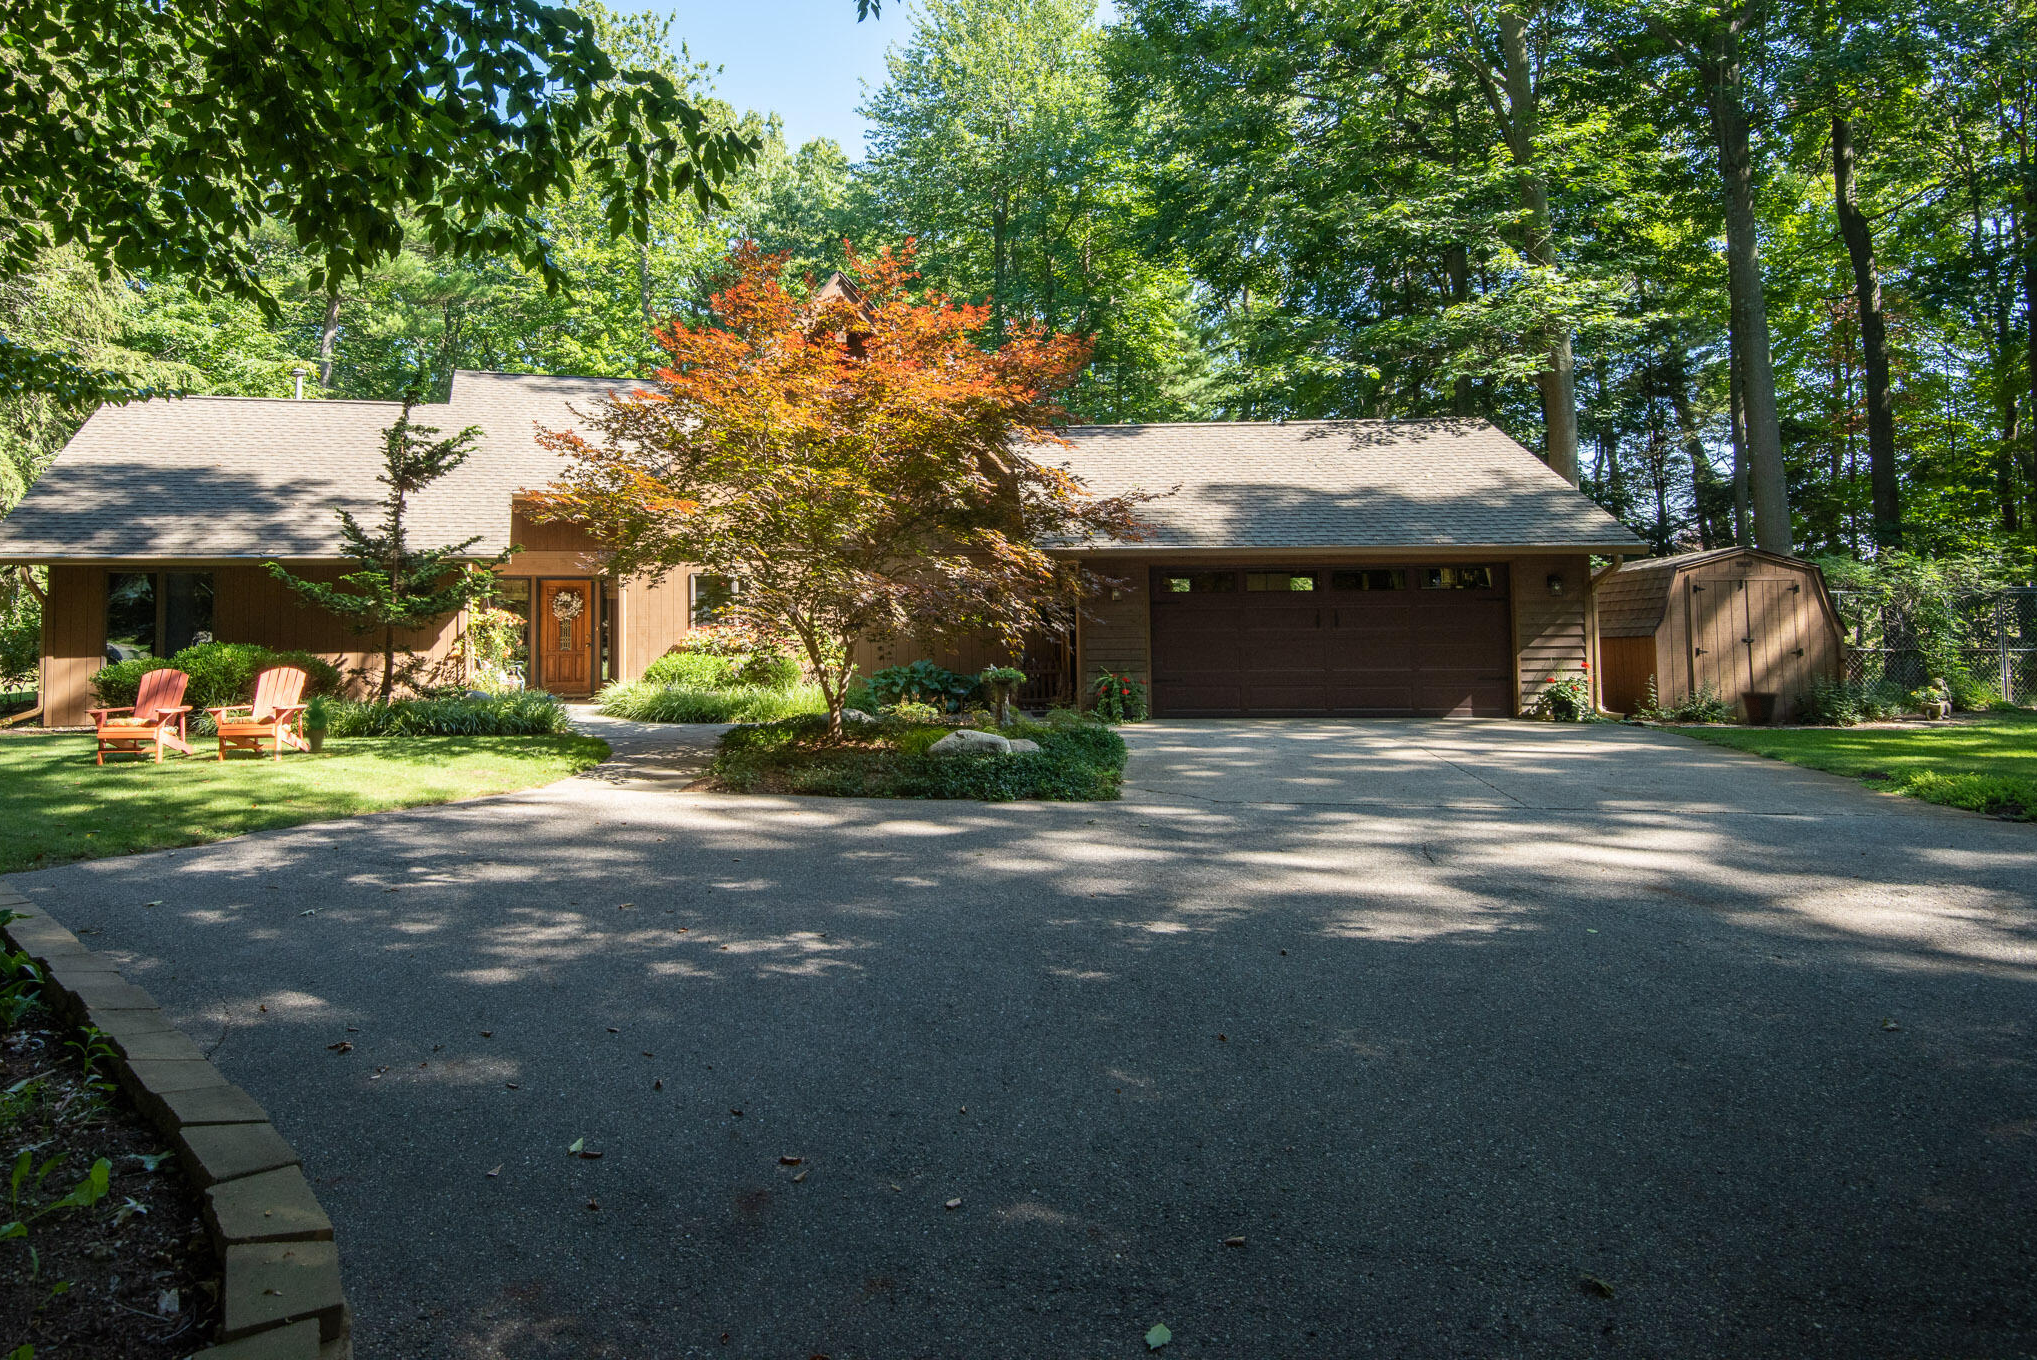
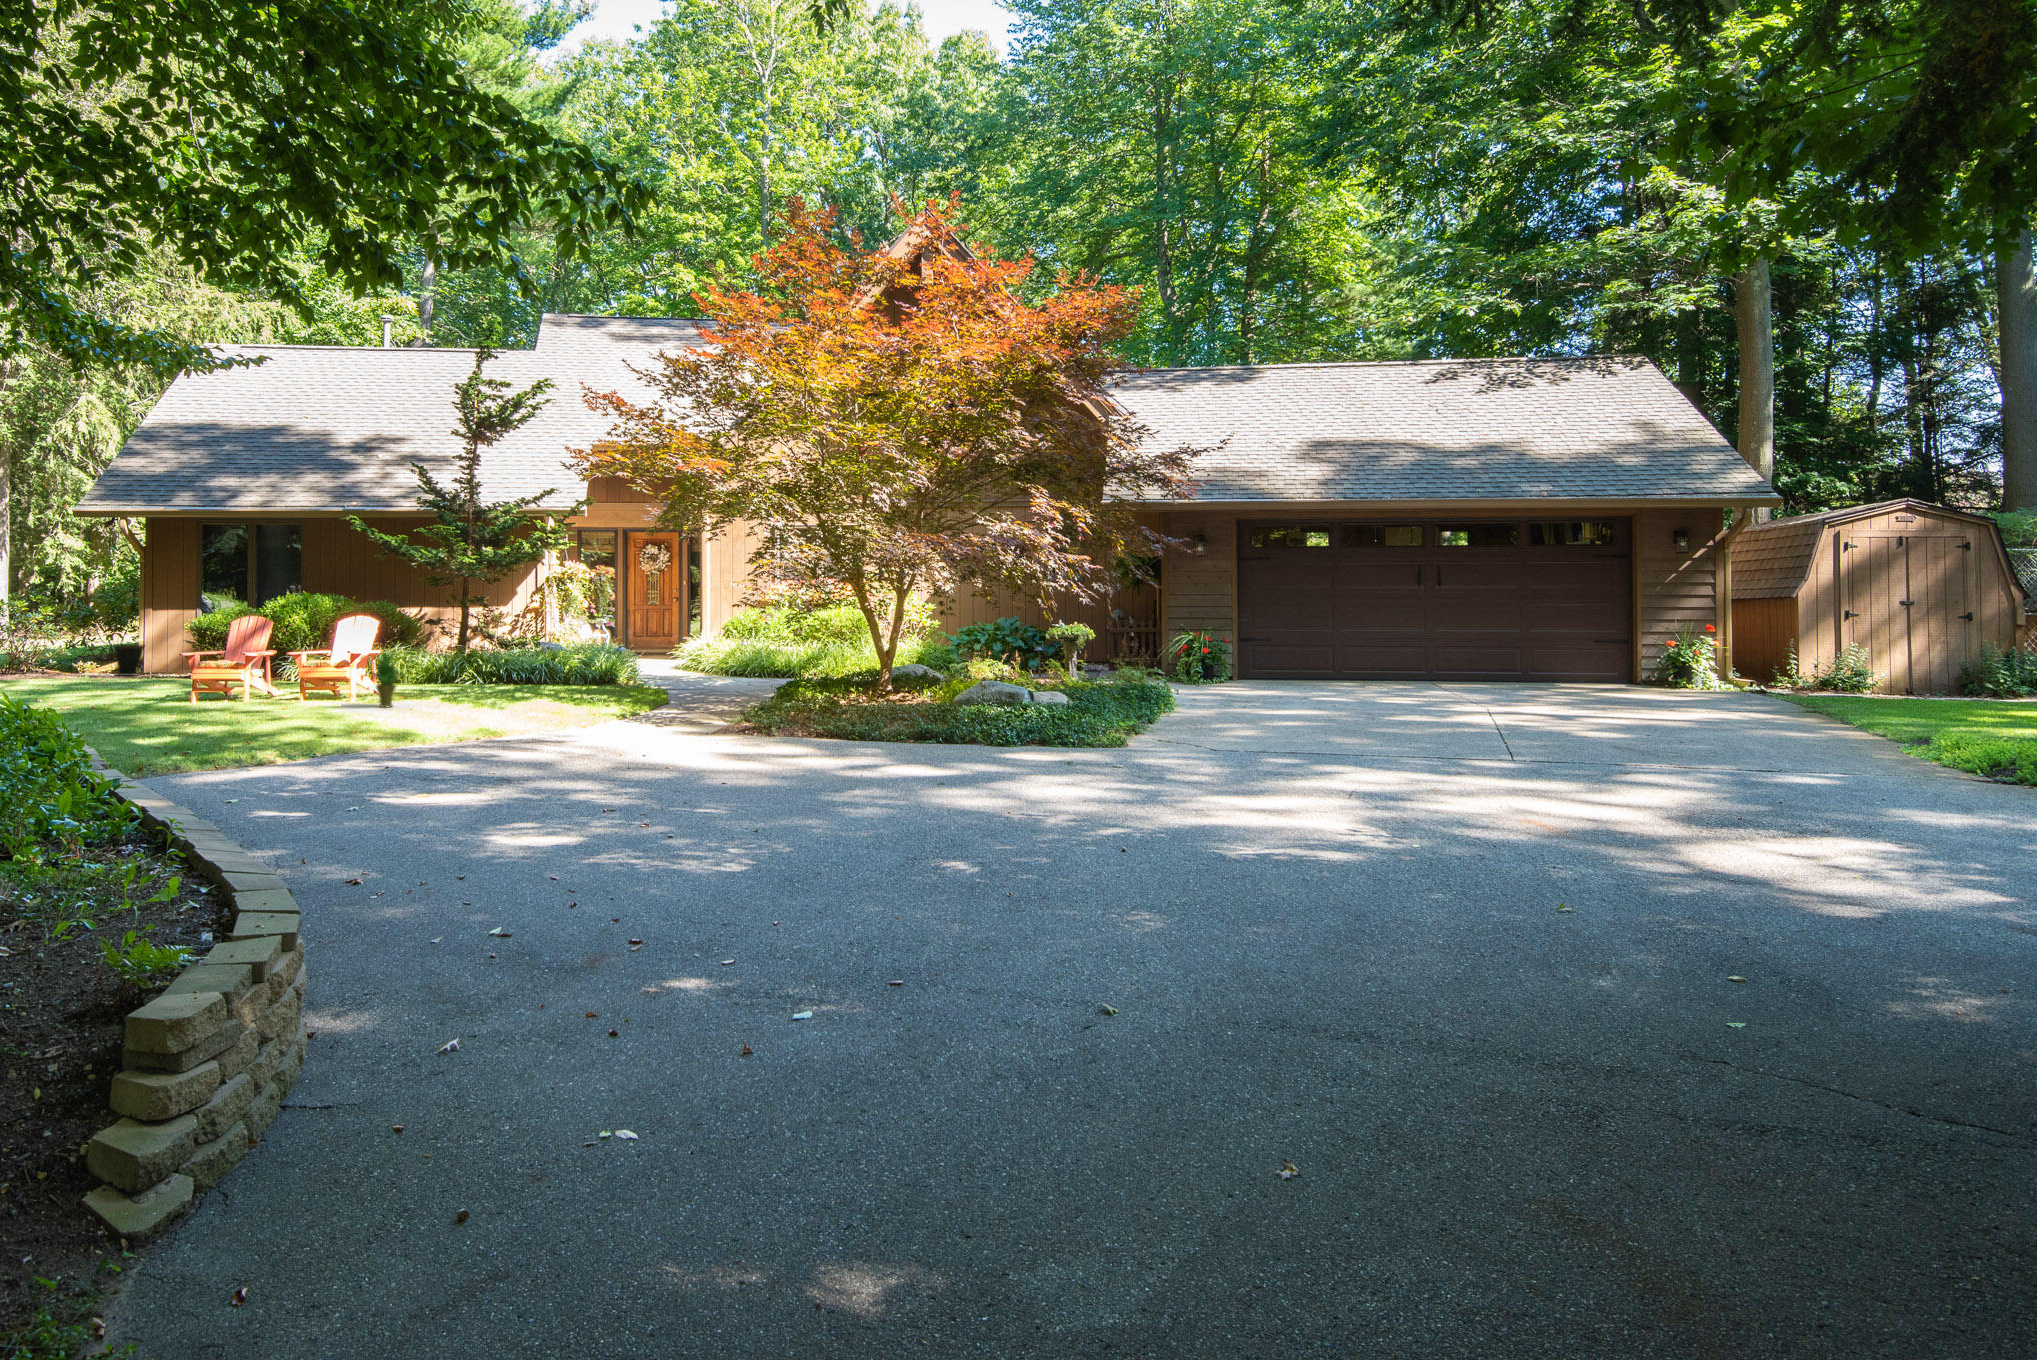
bucket: present [1740,692,1778,726] -> present [113,644,145,676]

